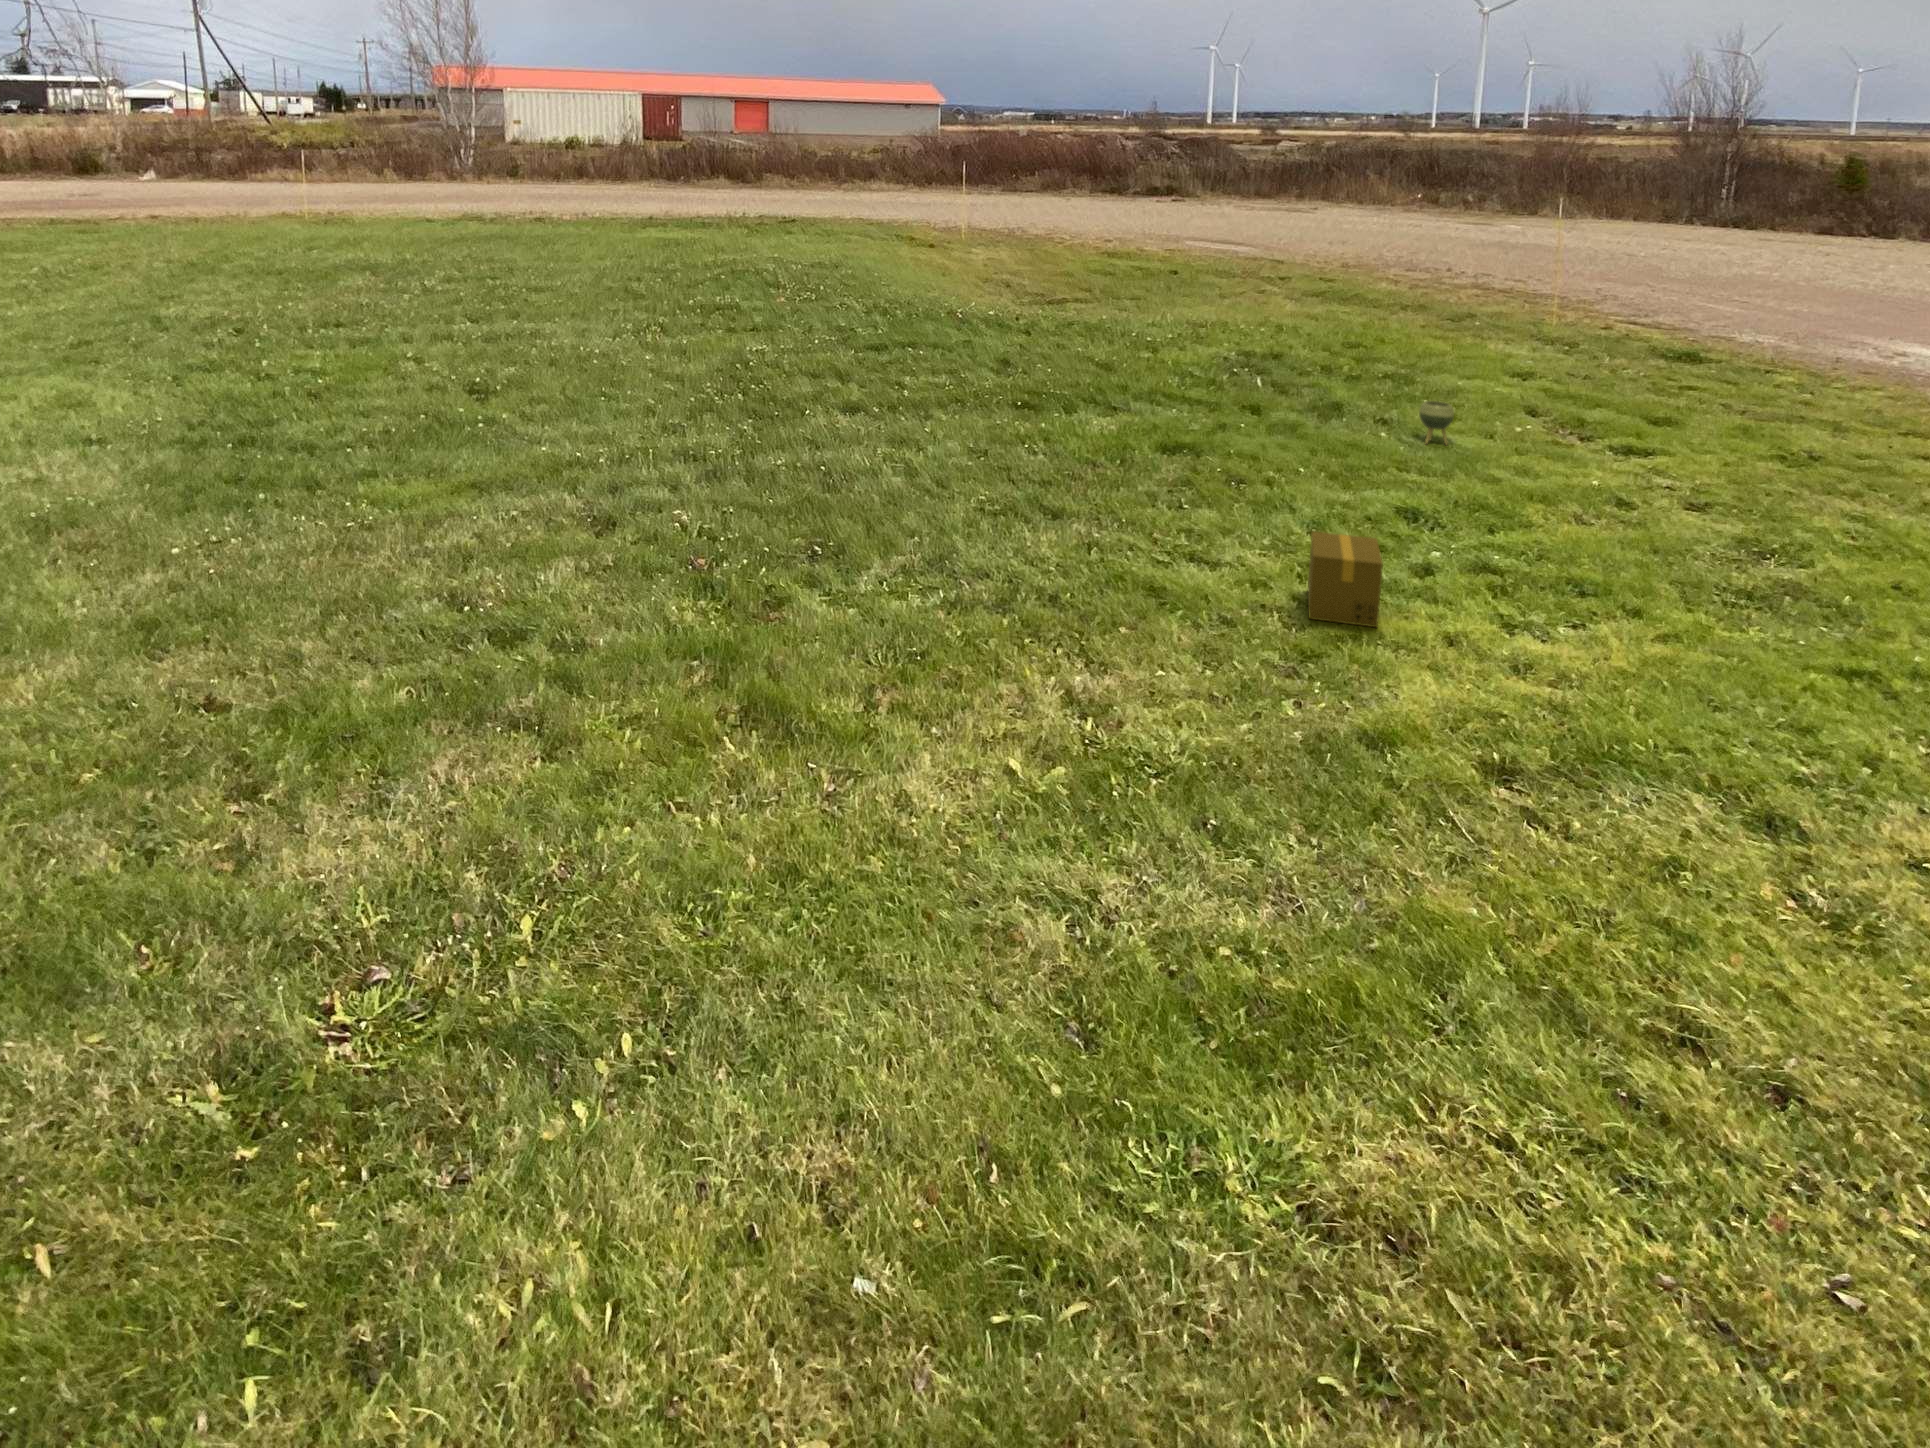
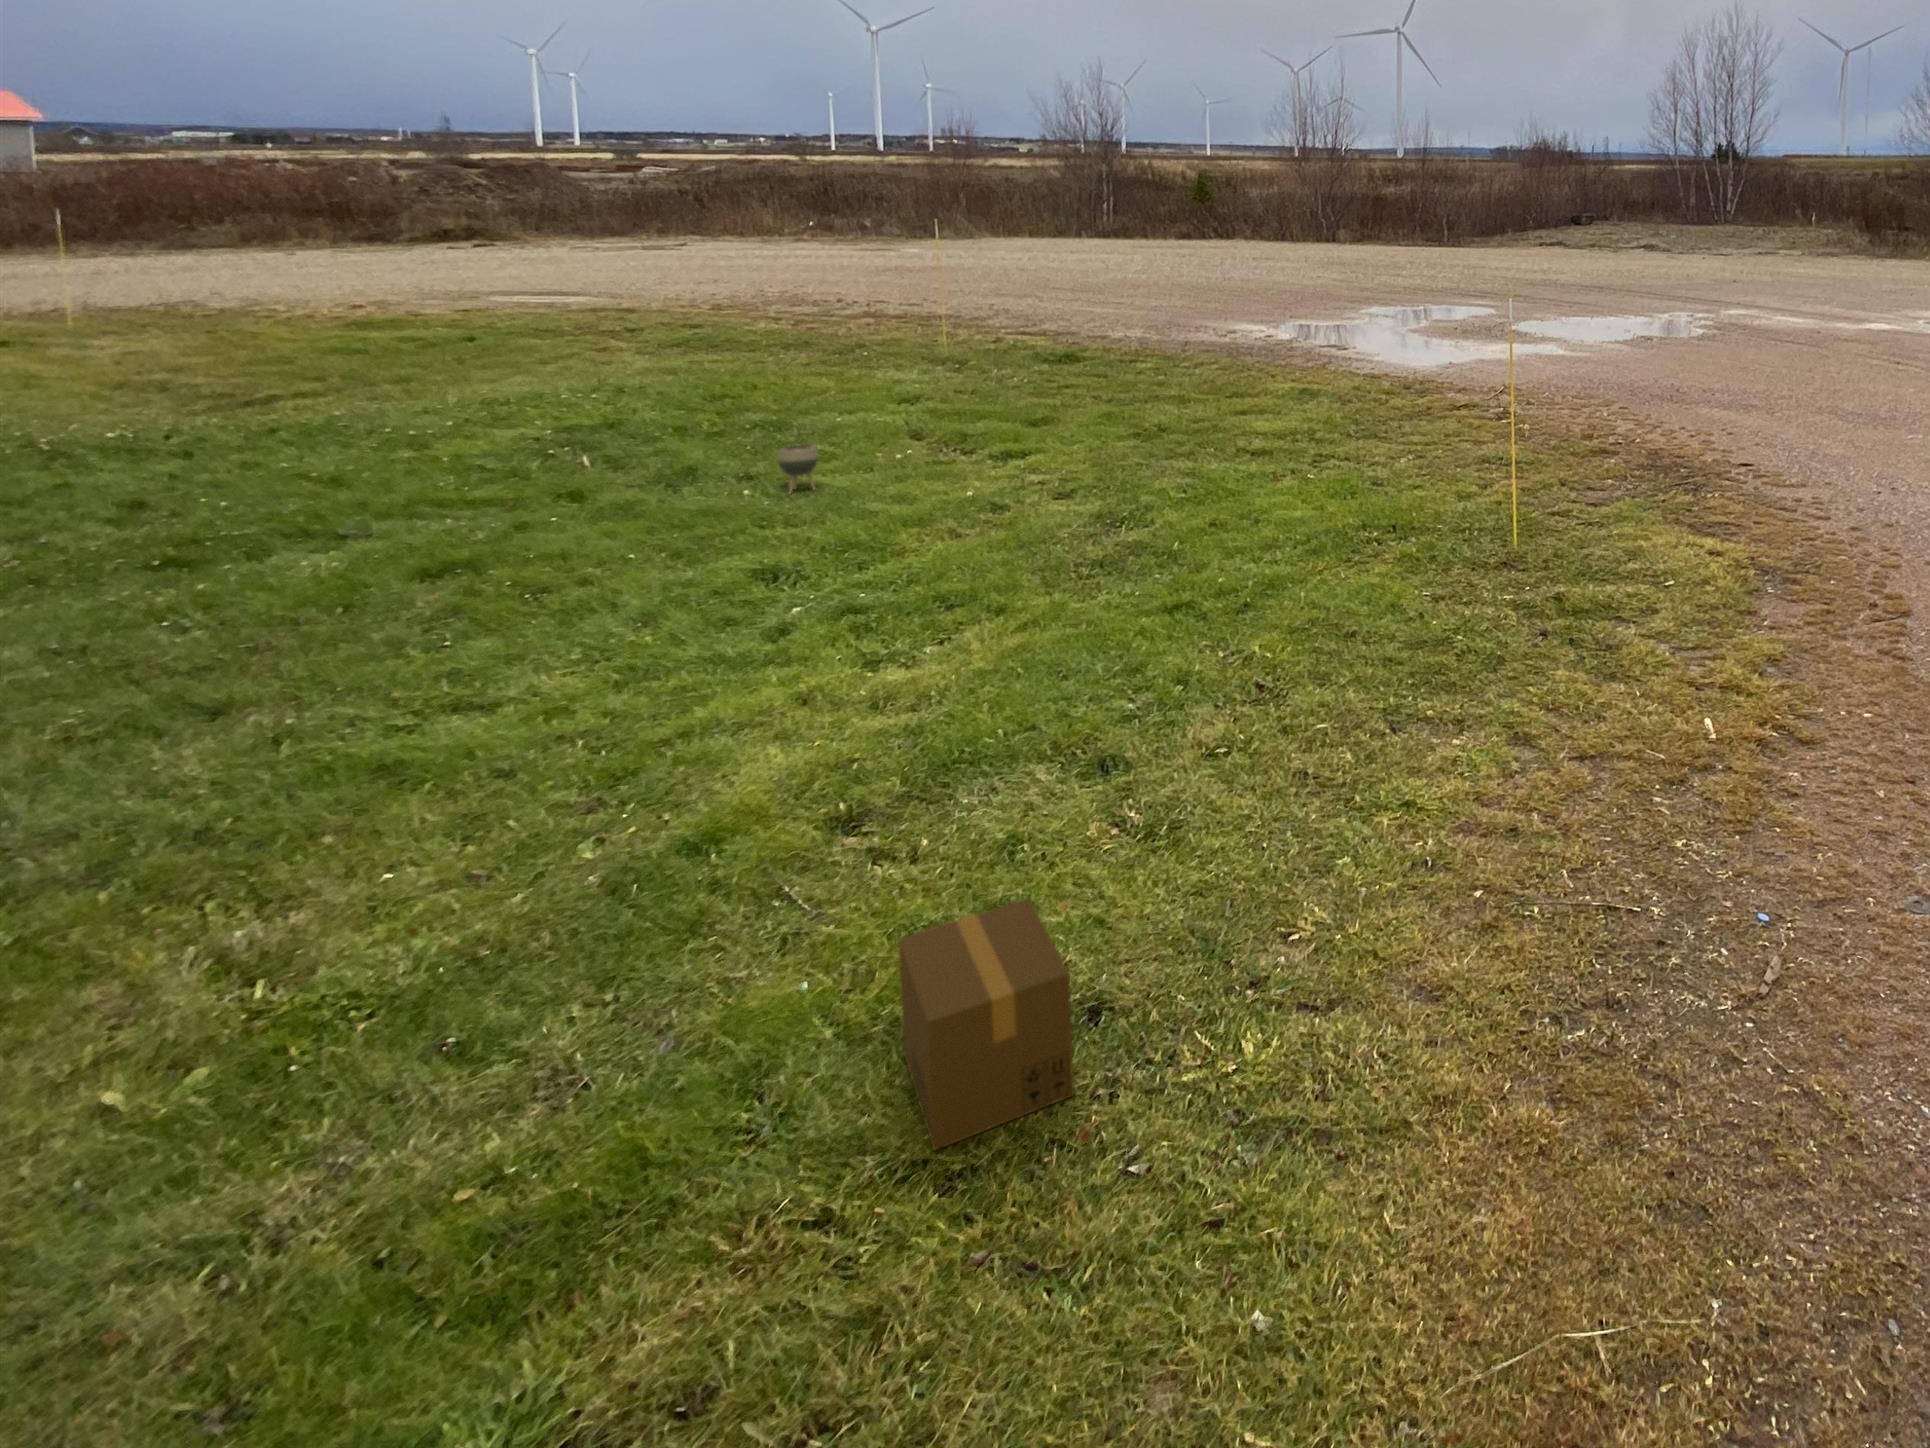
cardboard box: present [1308,532,1383,627] -> present [899,899,1074,1150]

